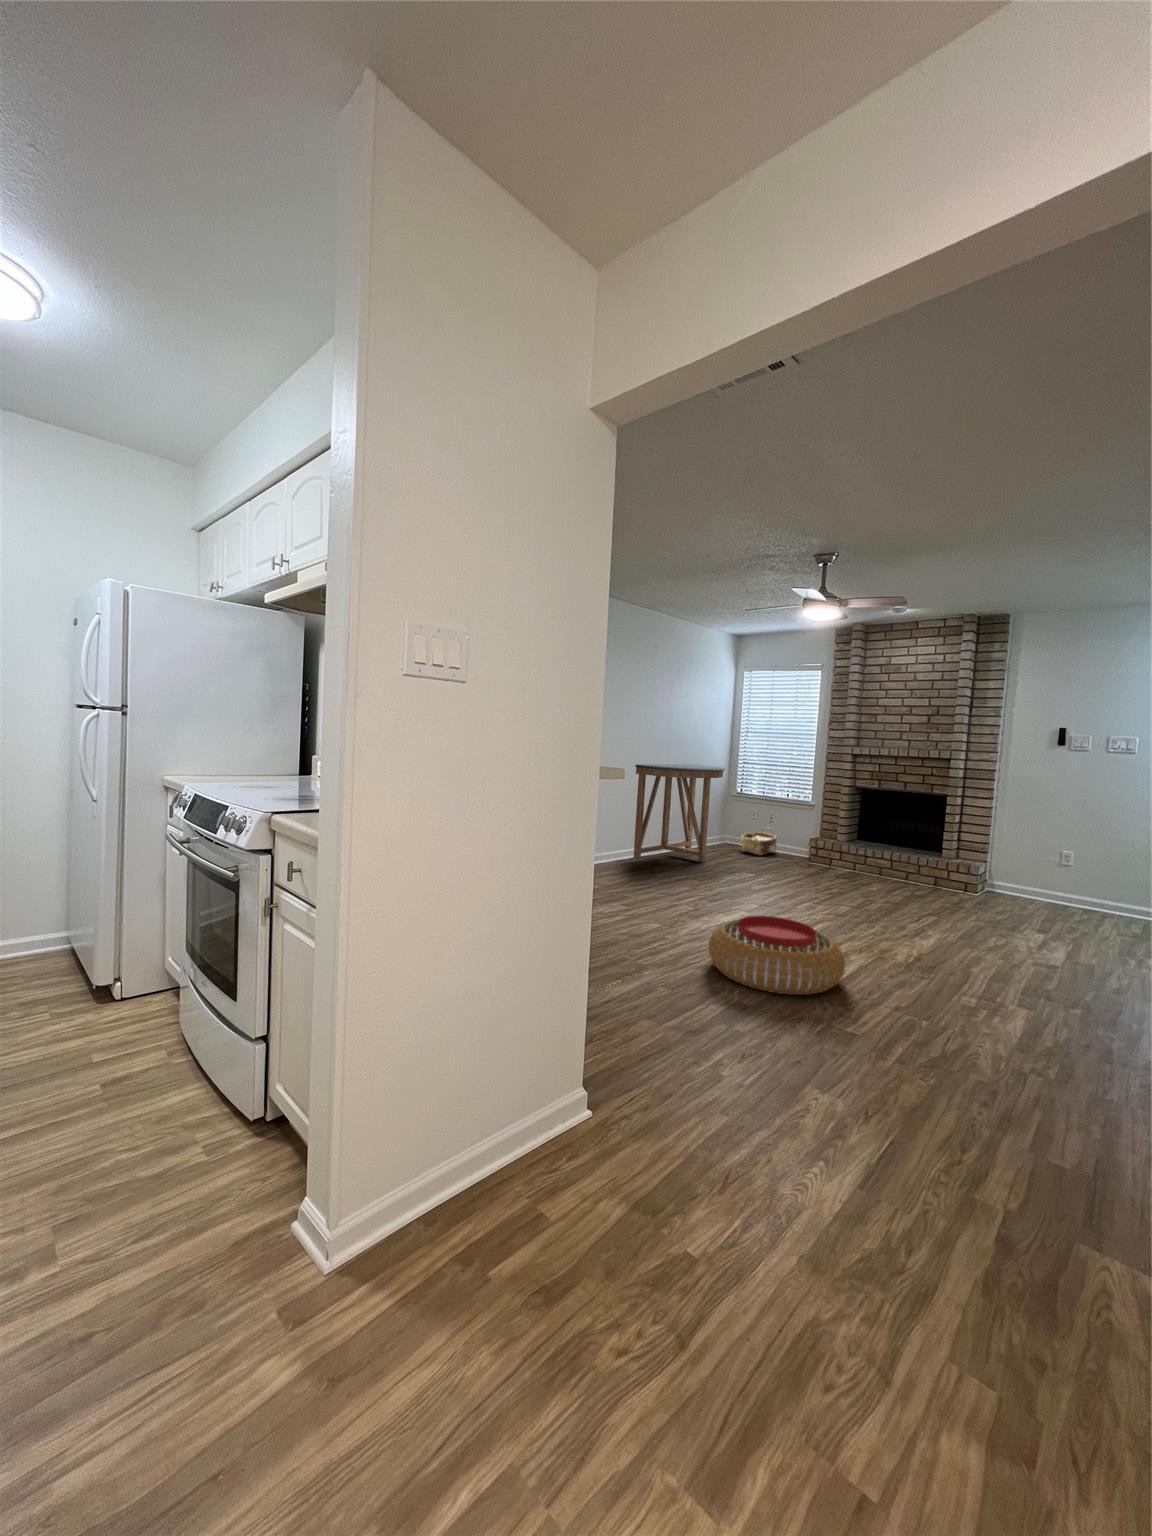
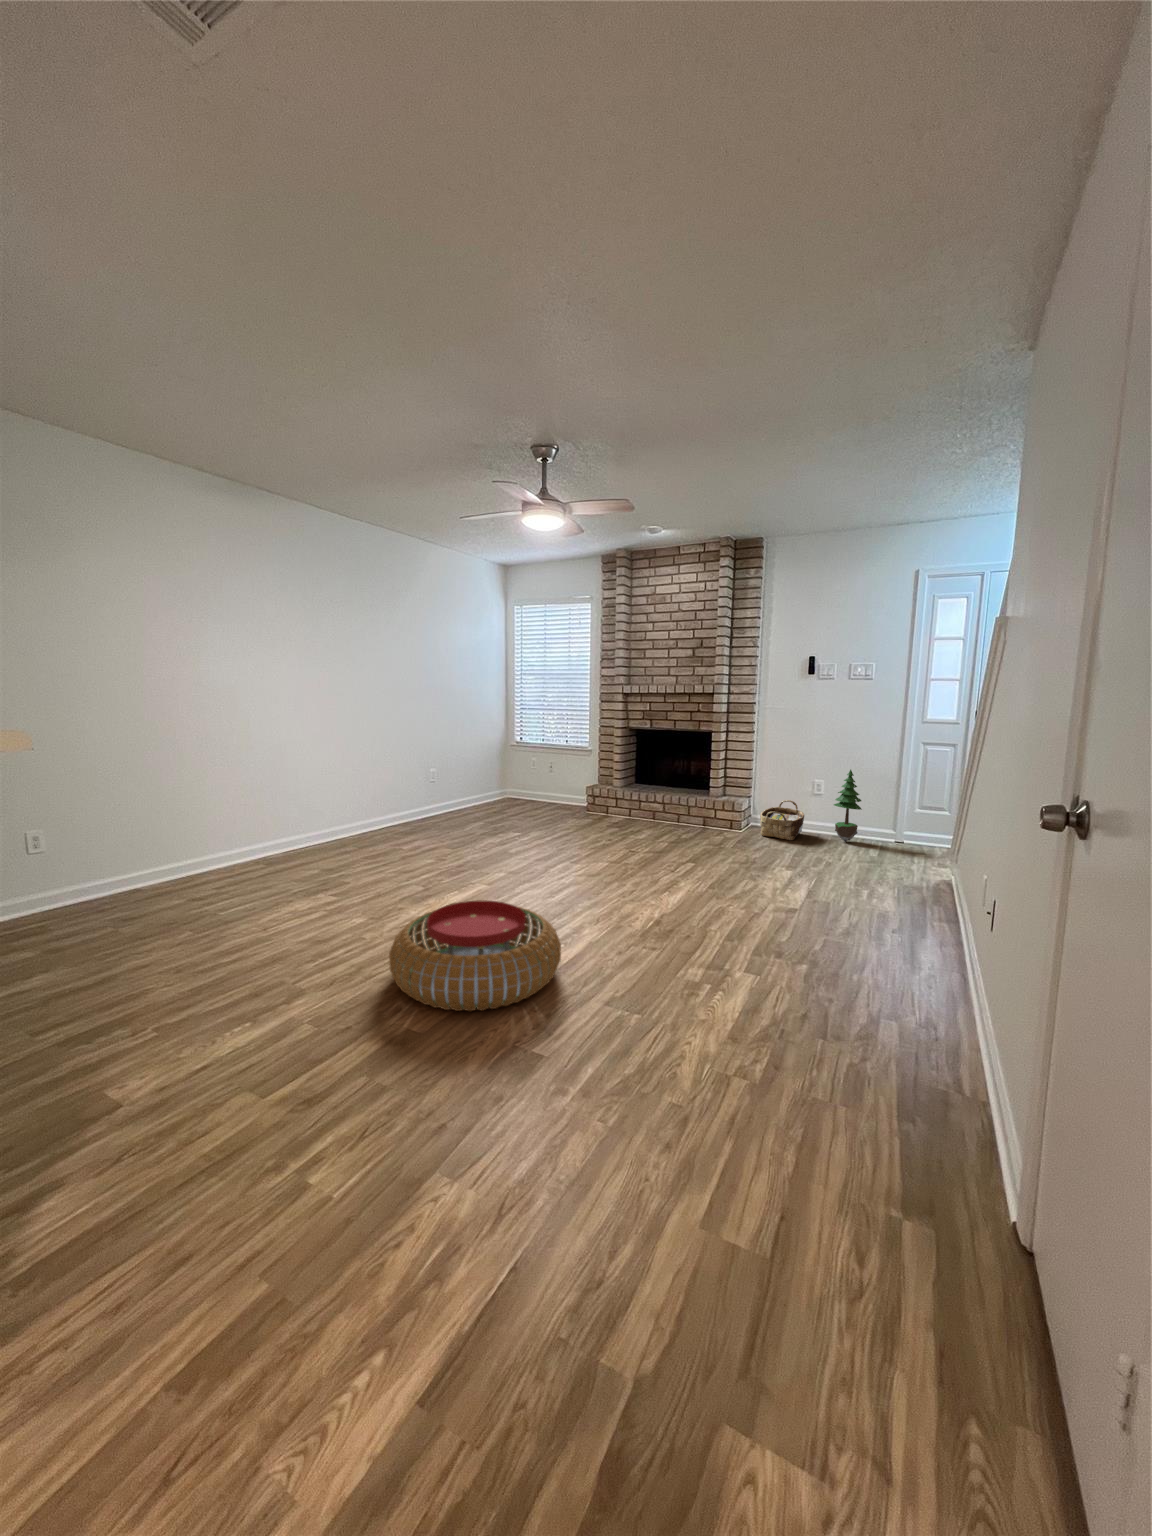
console table: present [634,764,725,862] -> none [379,713,491,826]
woven basket: present [741,828,776,855] -> present [760,800,804,840]
potted tree: none [1084,842,1118,916] -> present [834,770,862,842]

